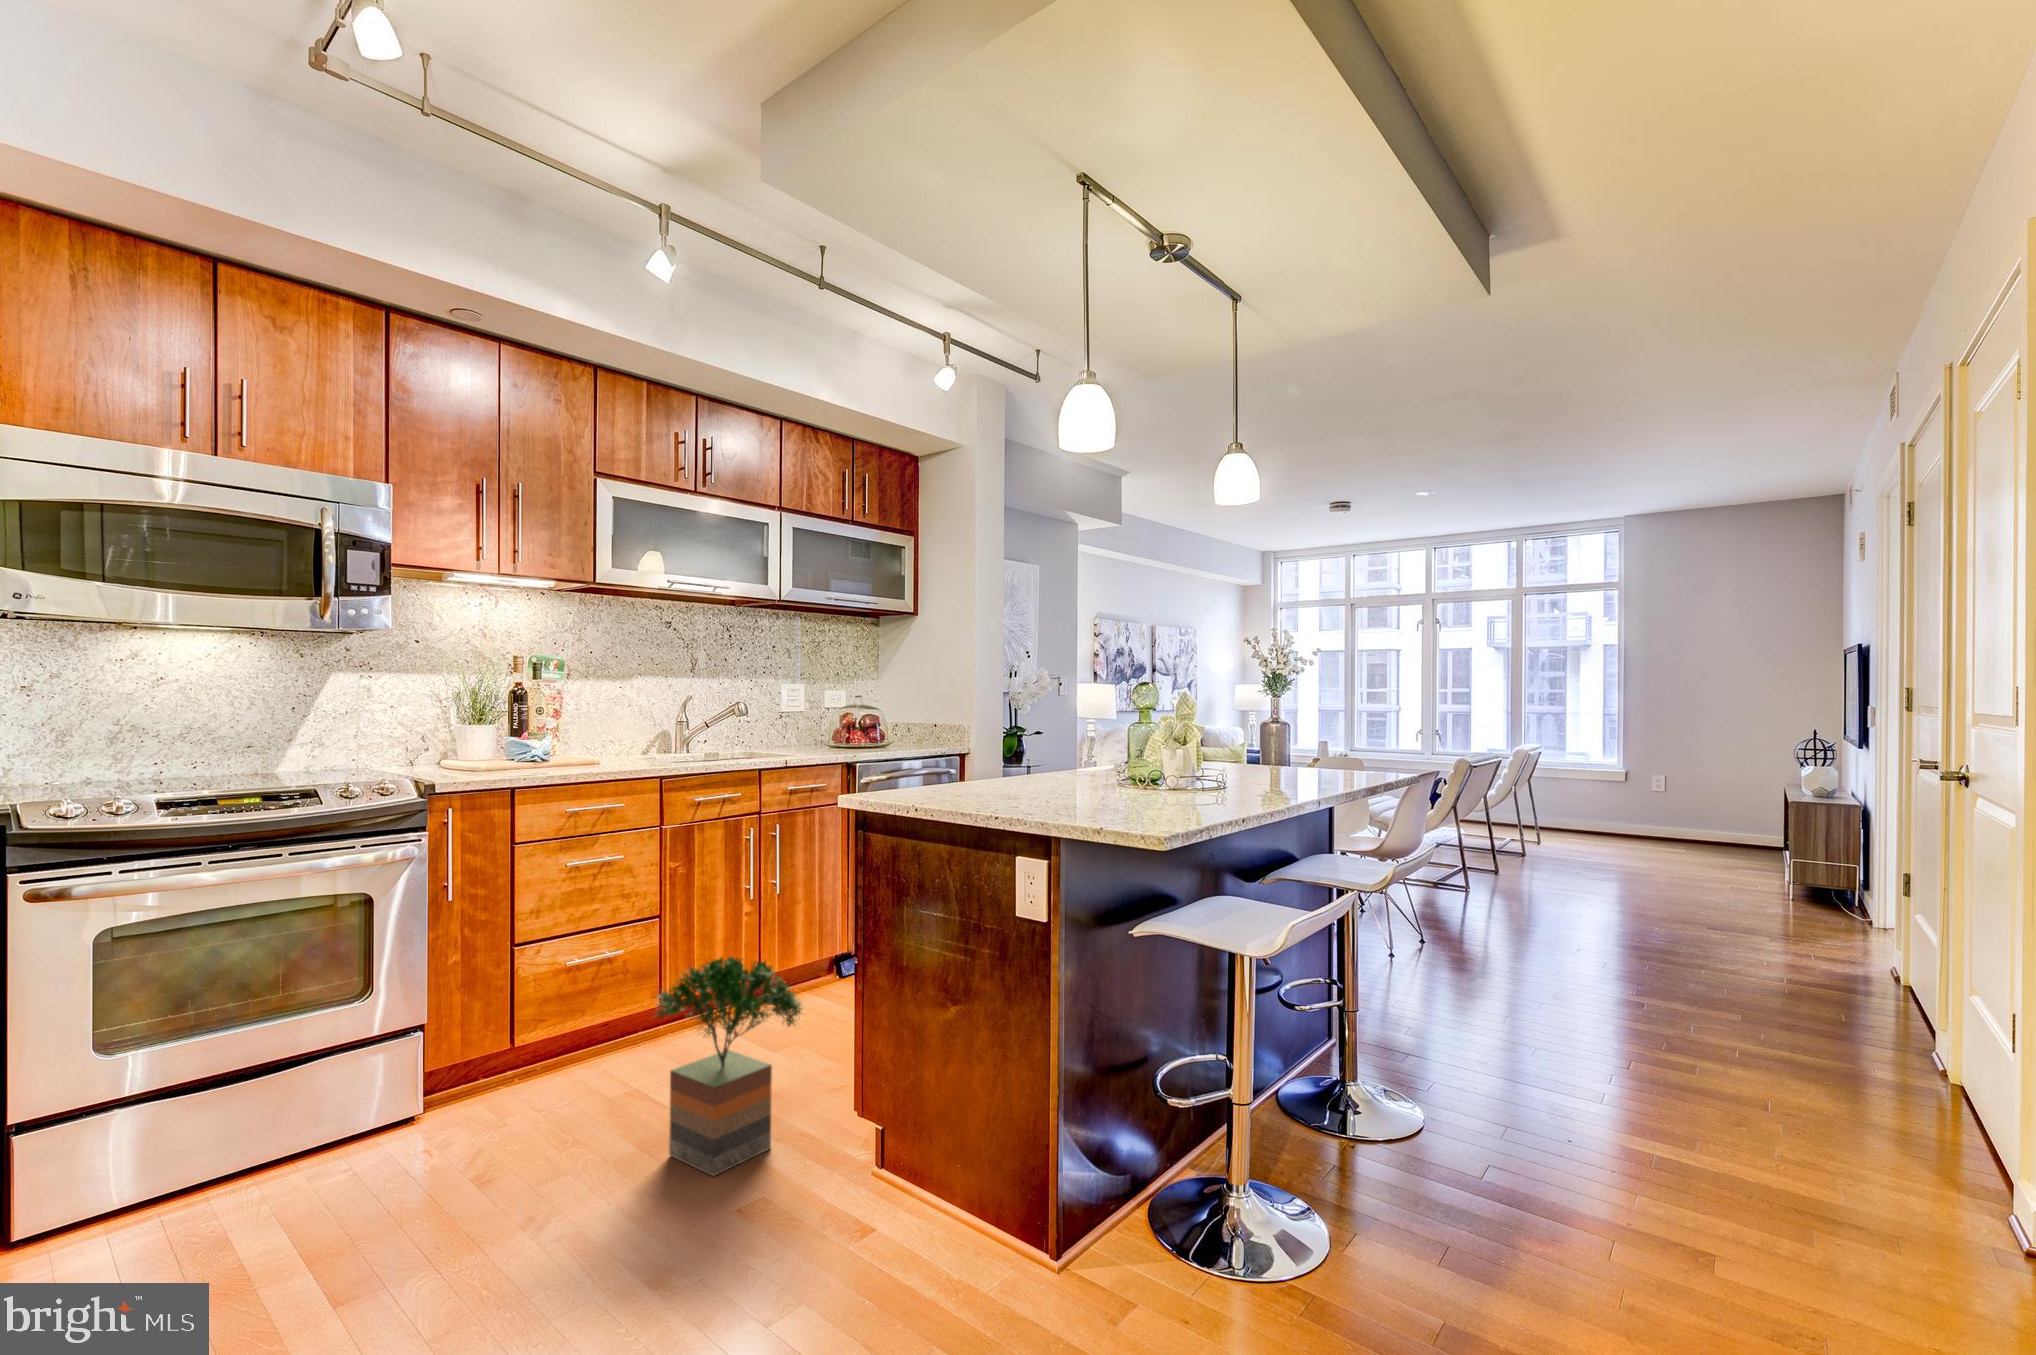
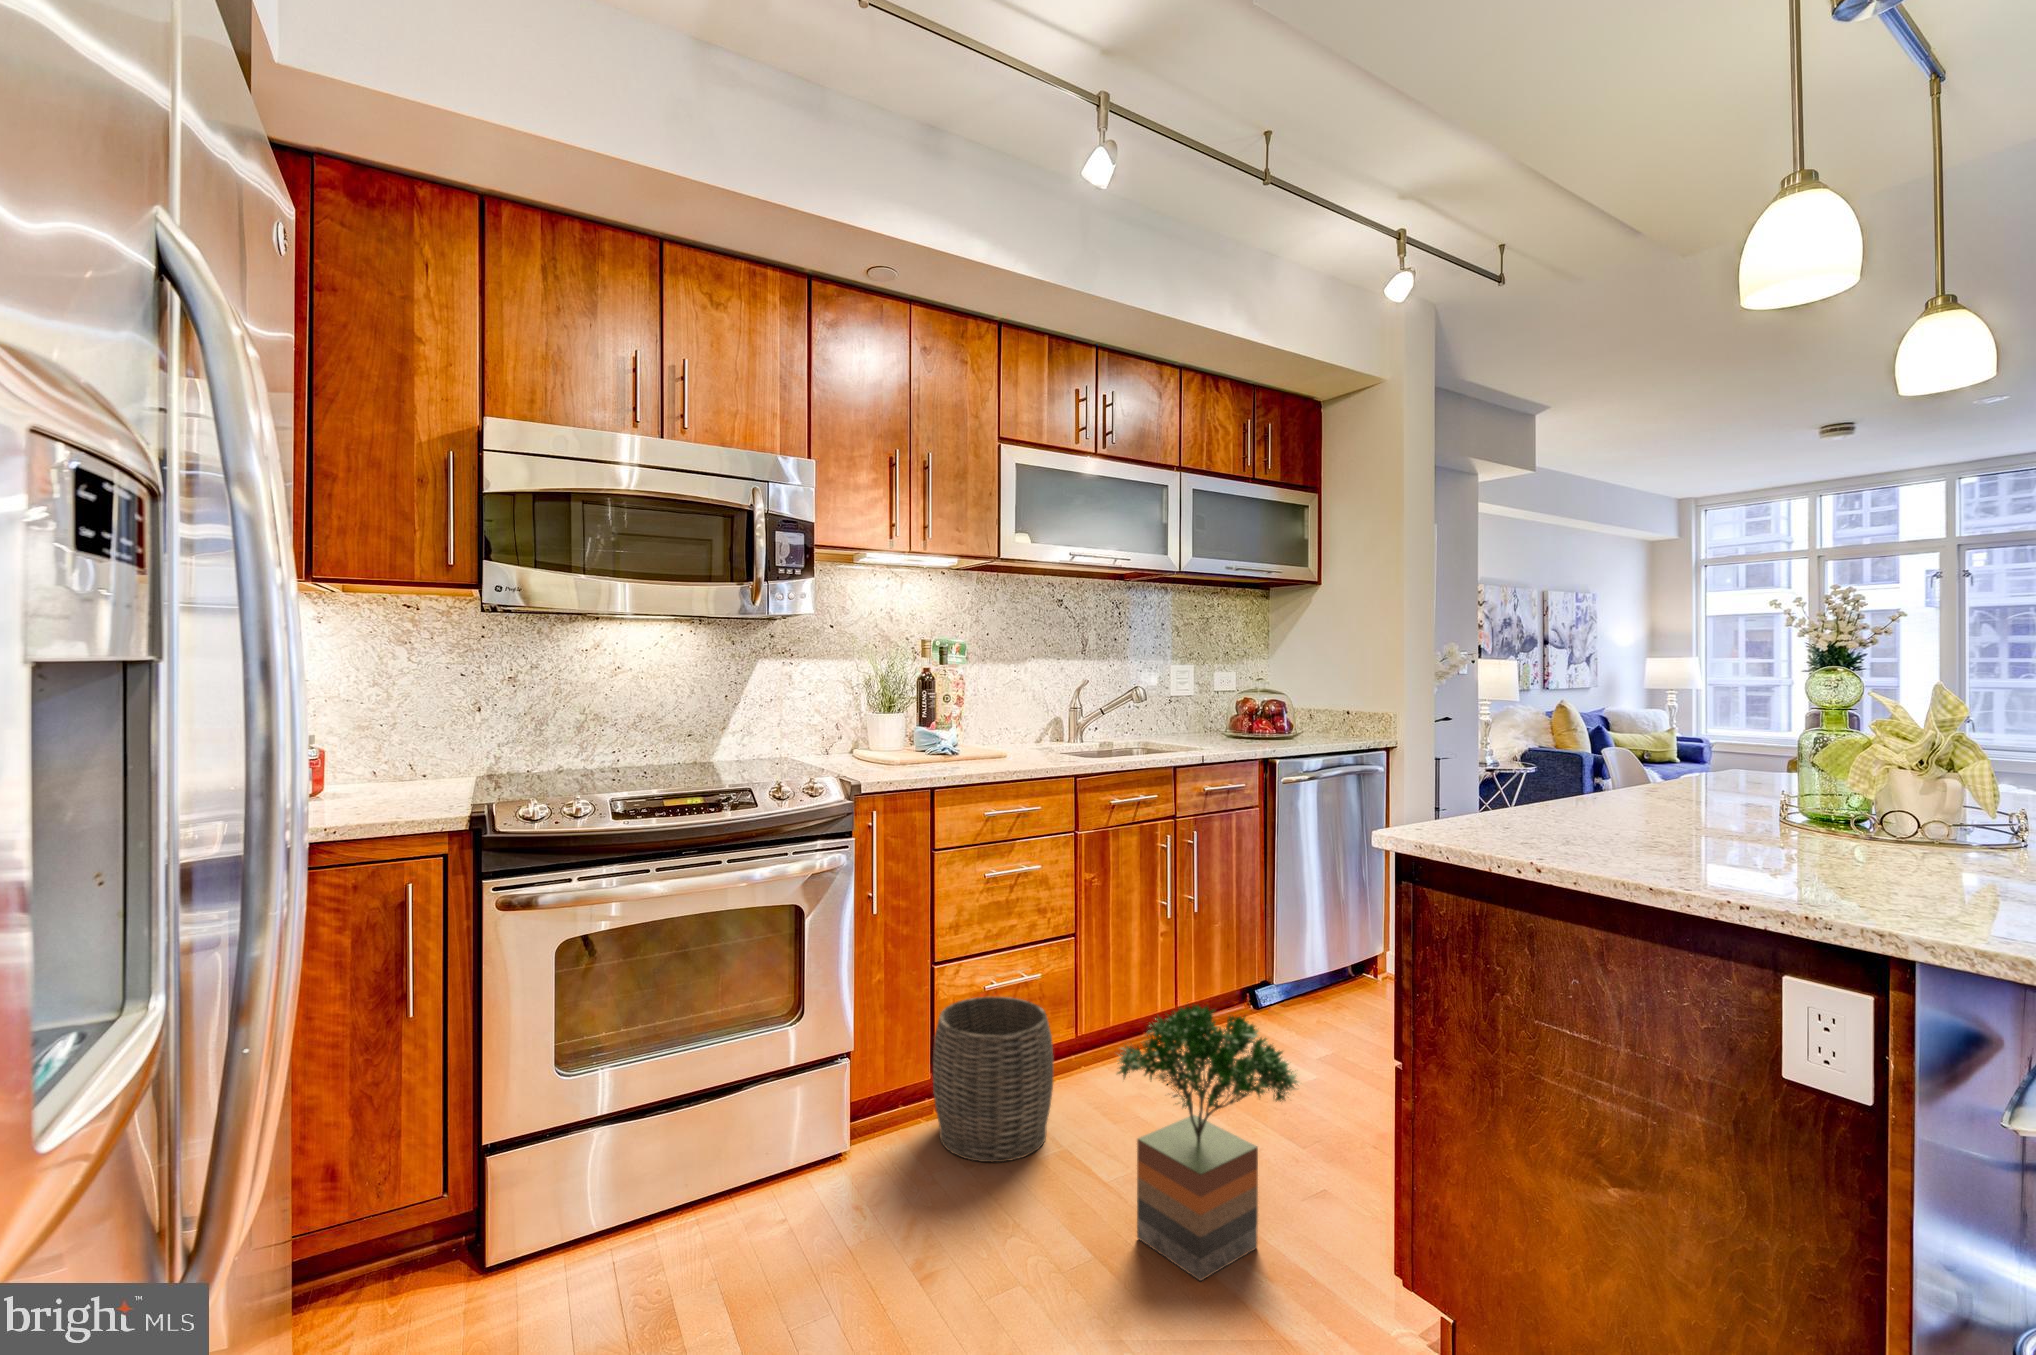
woven basket: none [500,976,620,1121] -> present [933,996,1053,1162]

